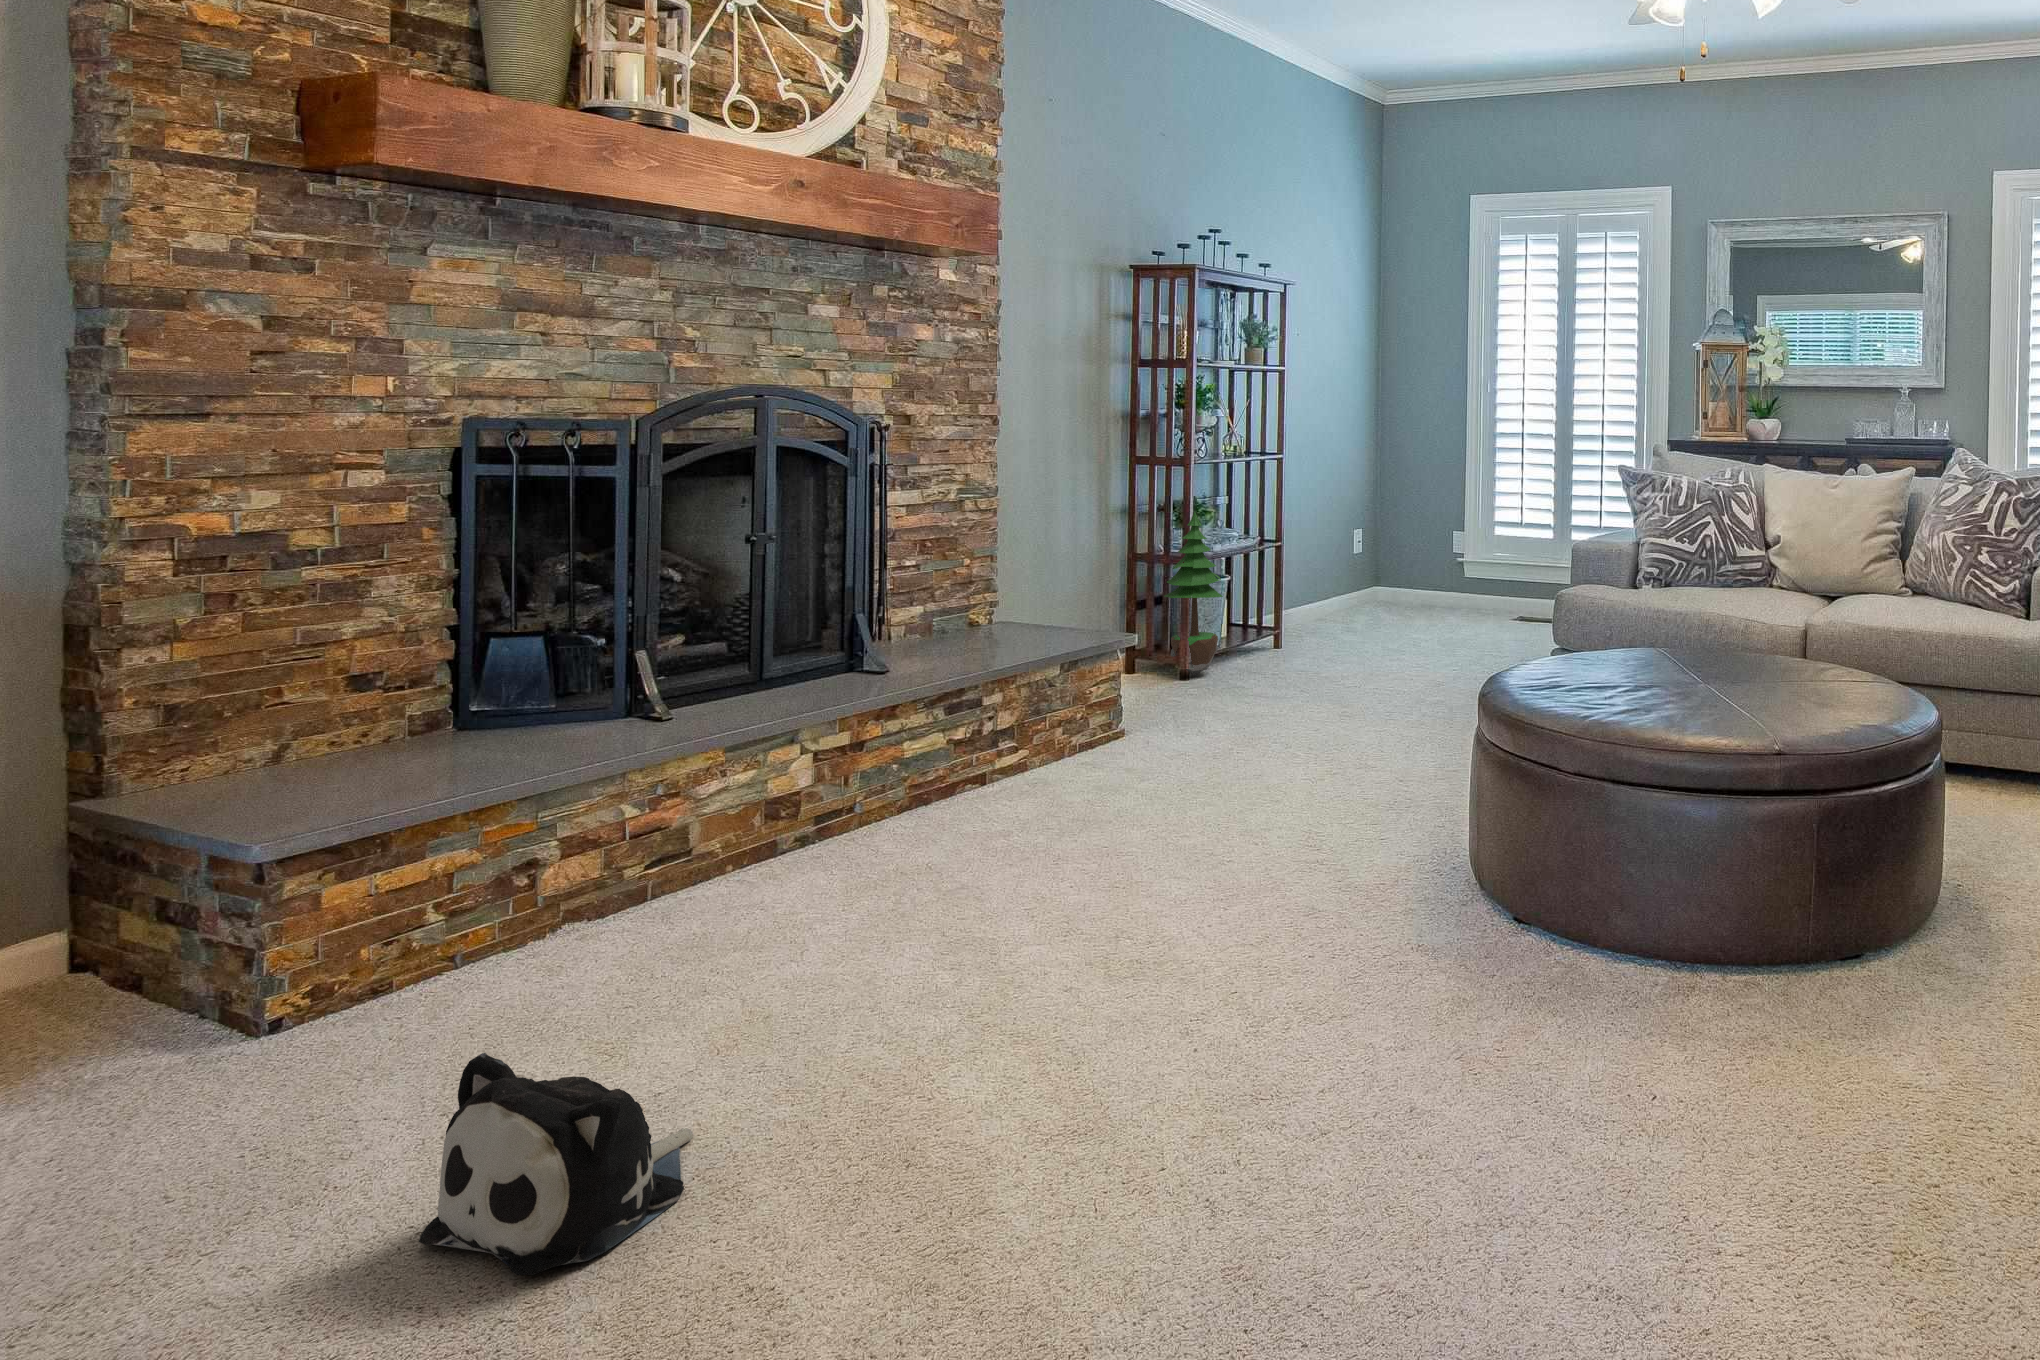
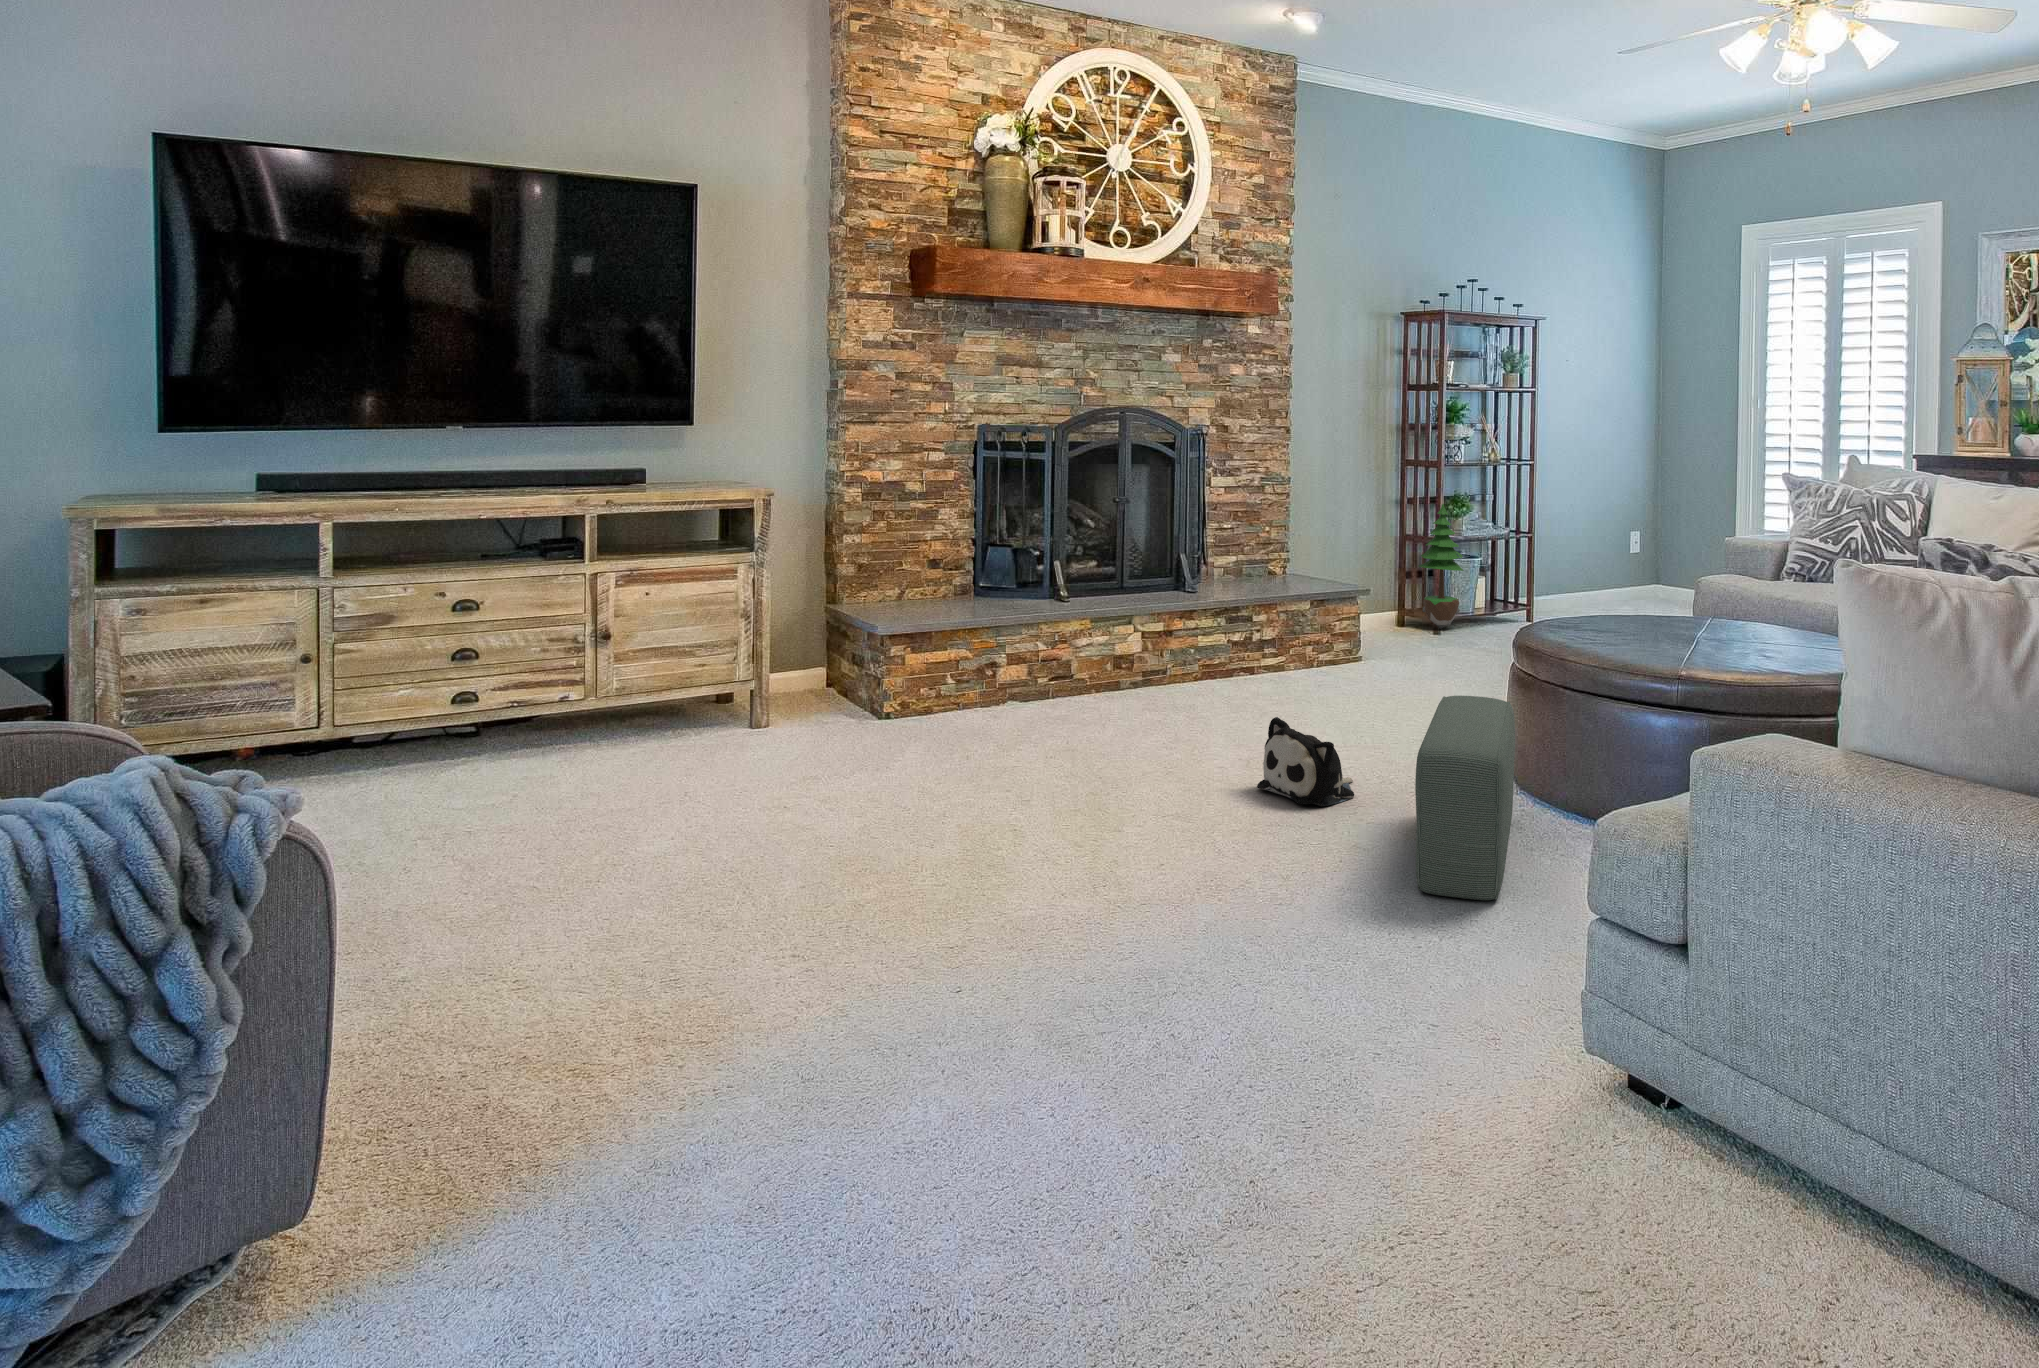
pouf: none [1482,790,1750,1184] -> present [1415,696,1515,900]
plush toy: present [419,1053,693,1275] -> present [1257,717,1354,806]

